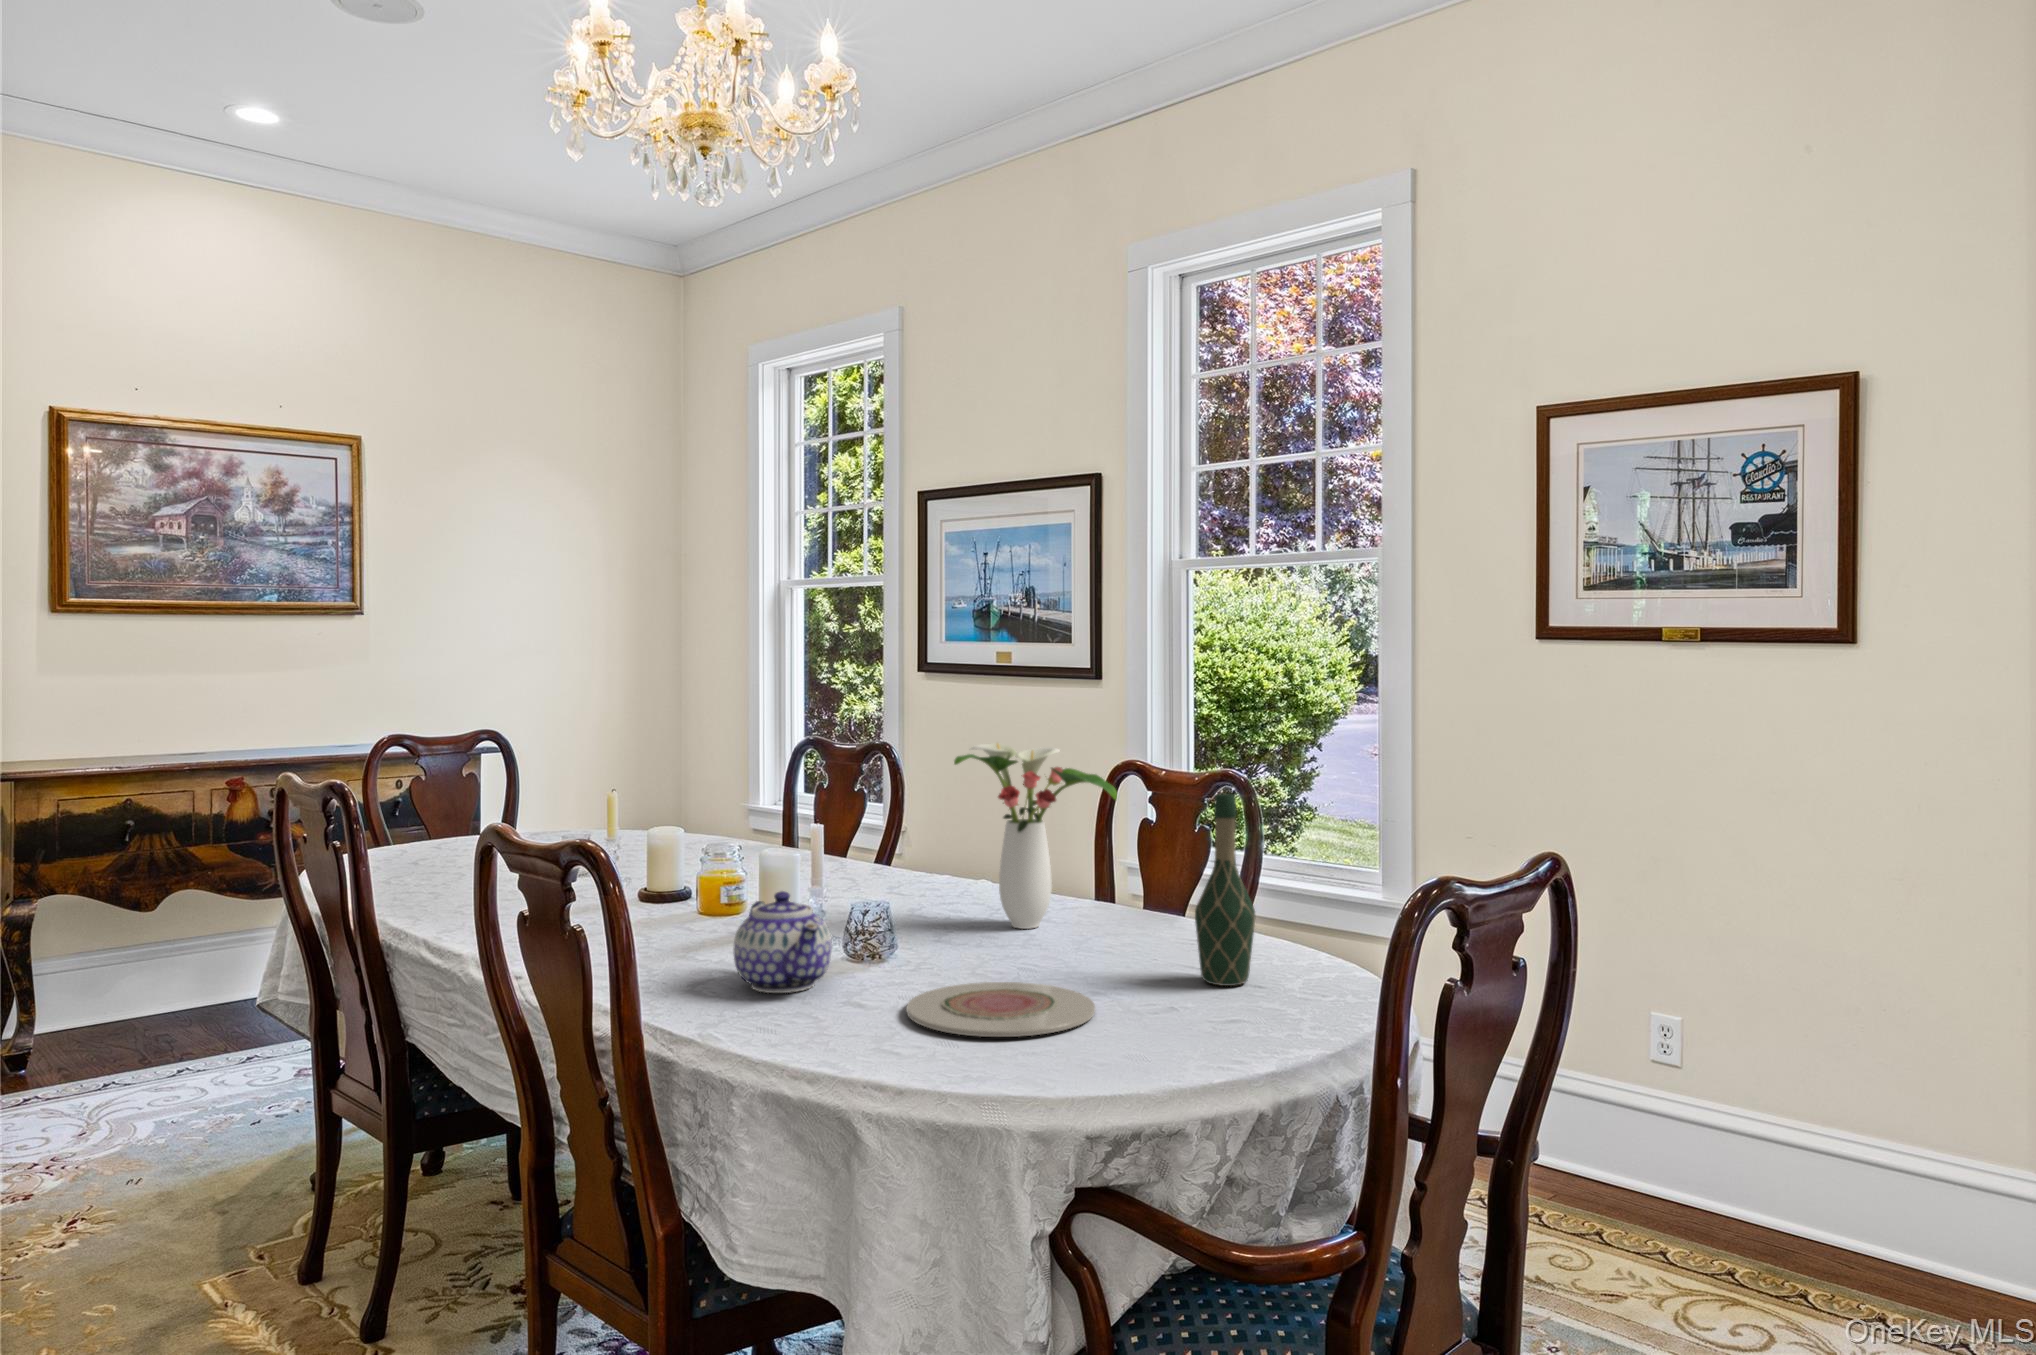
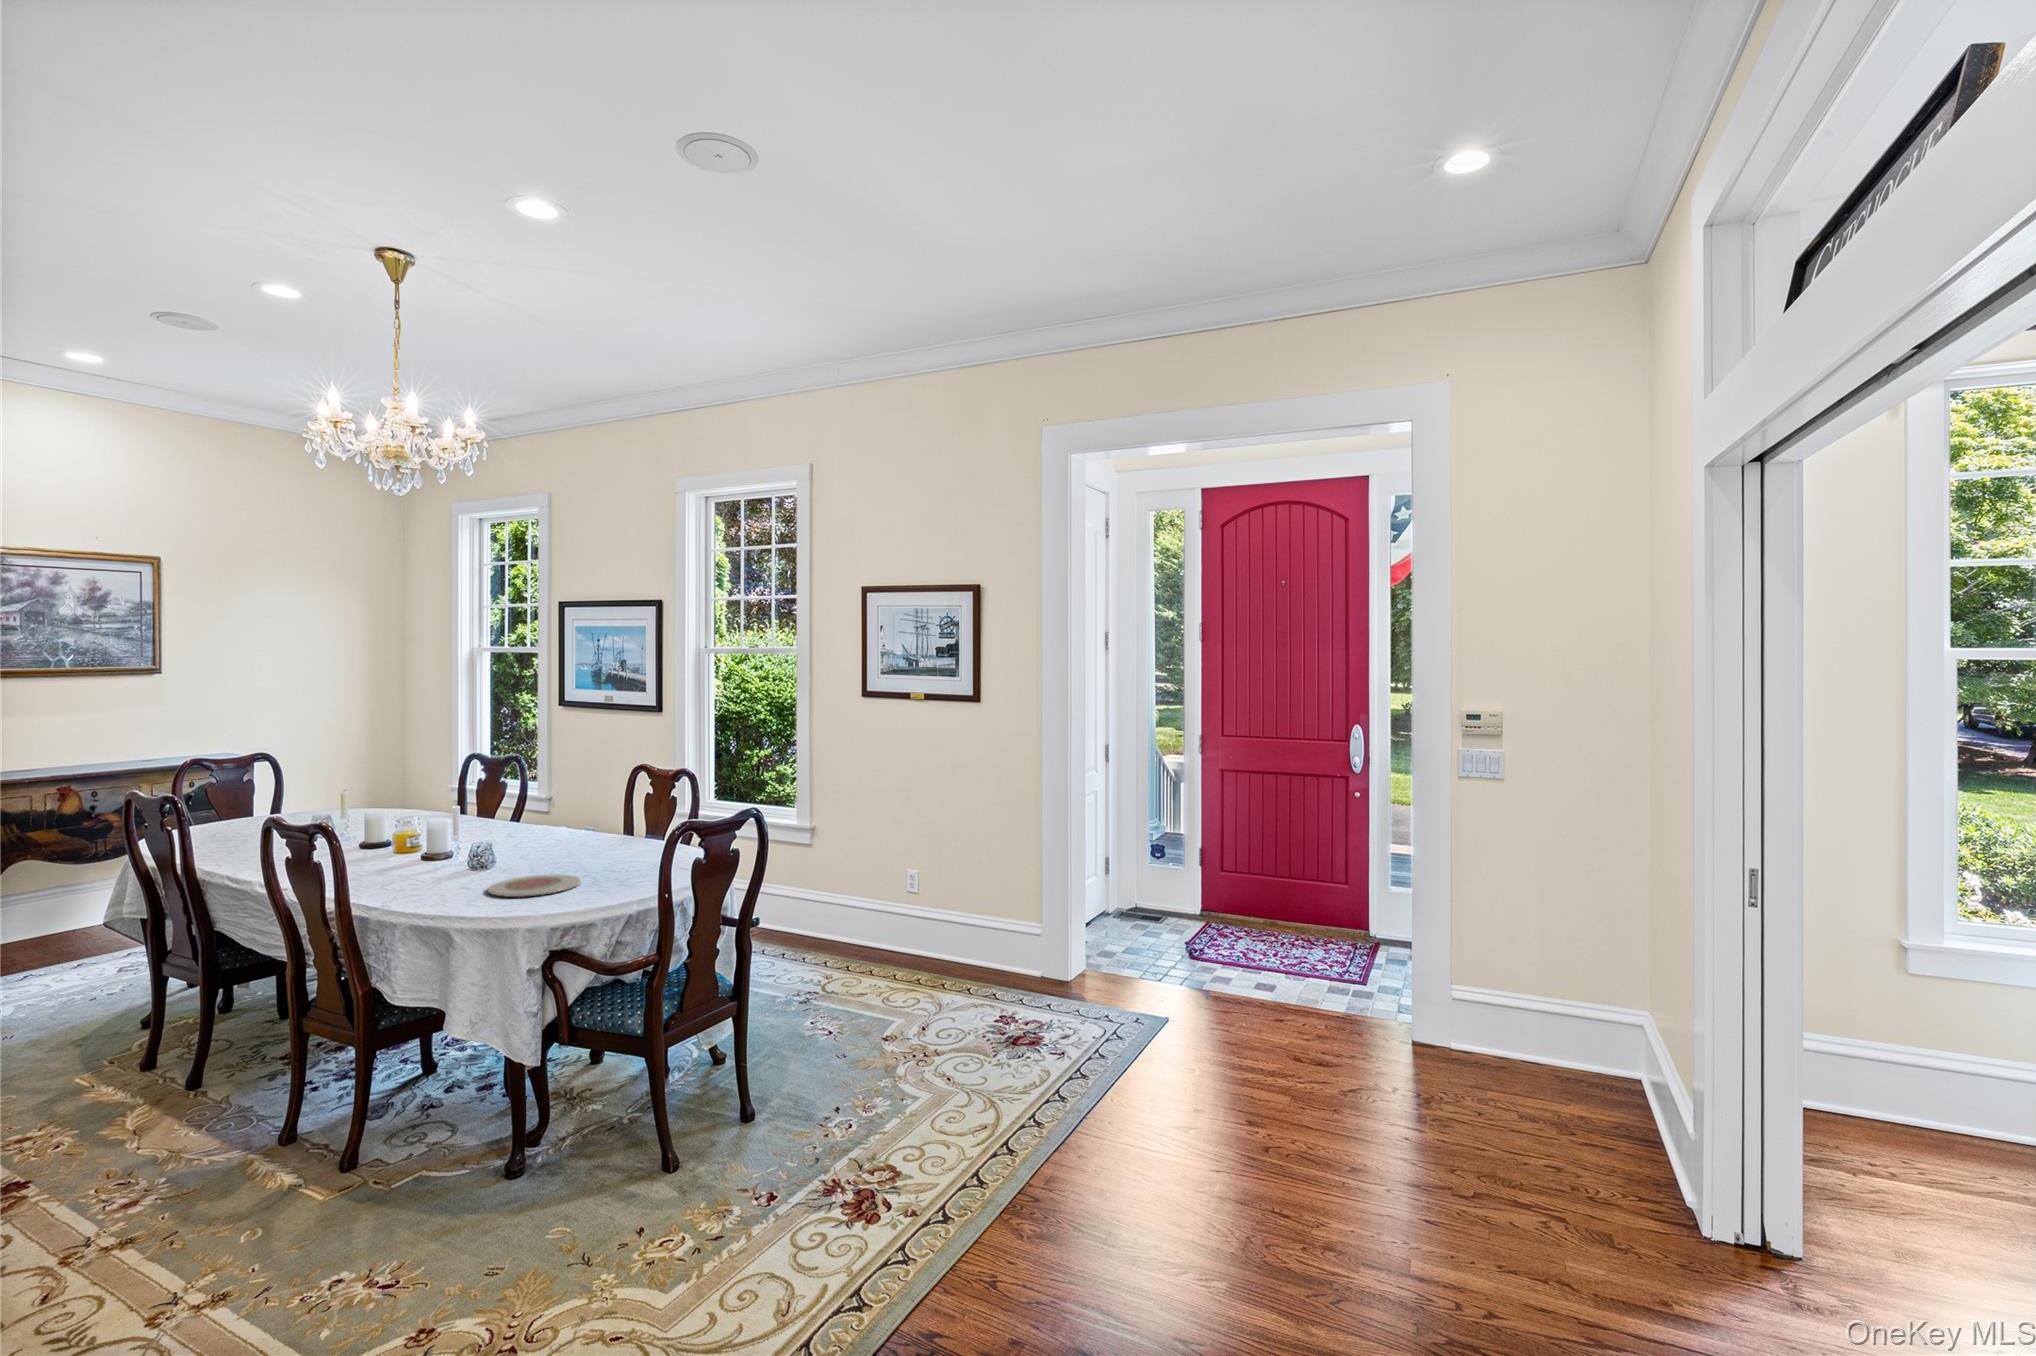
flower arrangement: present [954,743,1117,929] -> none [530,762,615,851]
wine bottle: present [1195,794,1255,986] -> none [637,786,665,870]
teapot: present [734,891,831,993] -> none [403,840,456,887]

